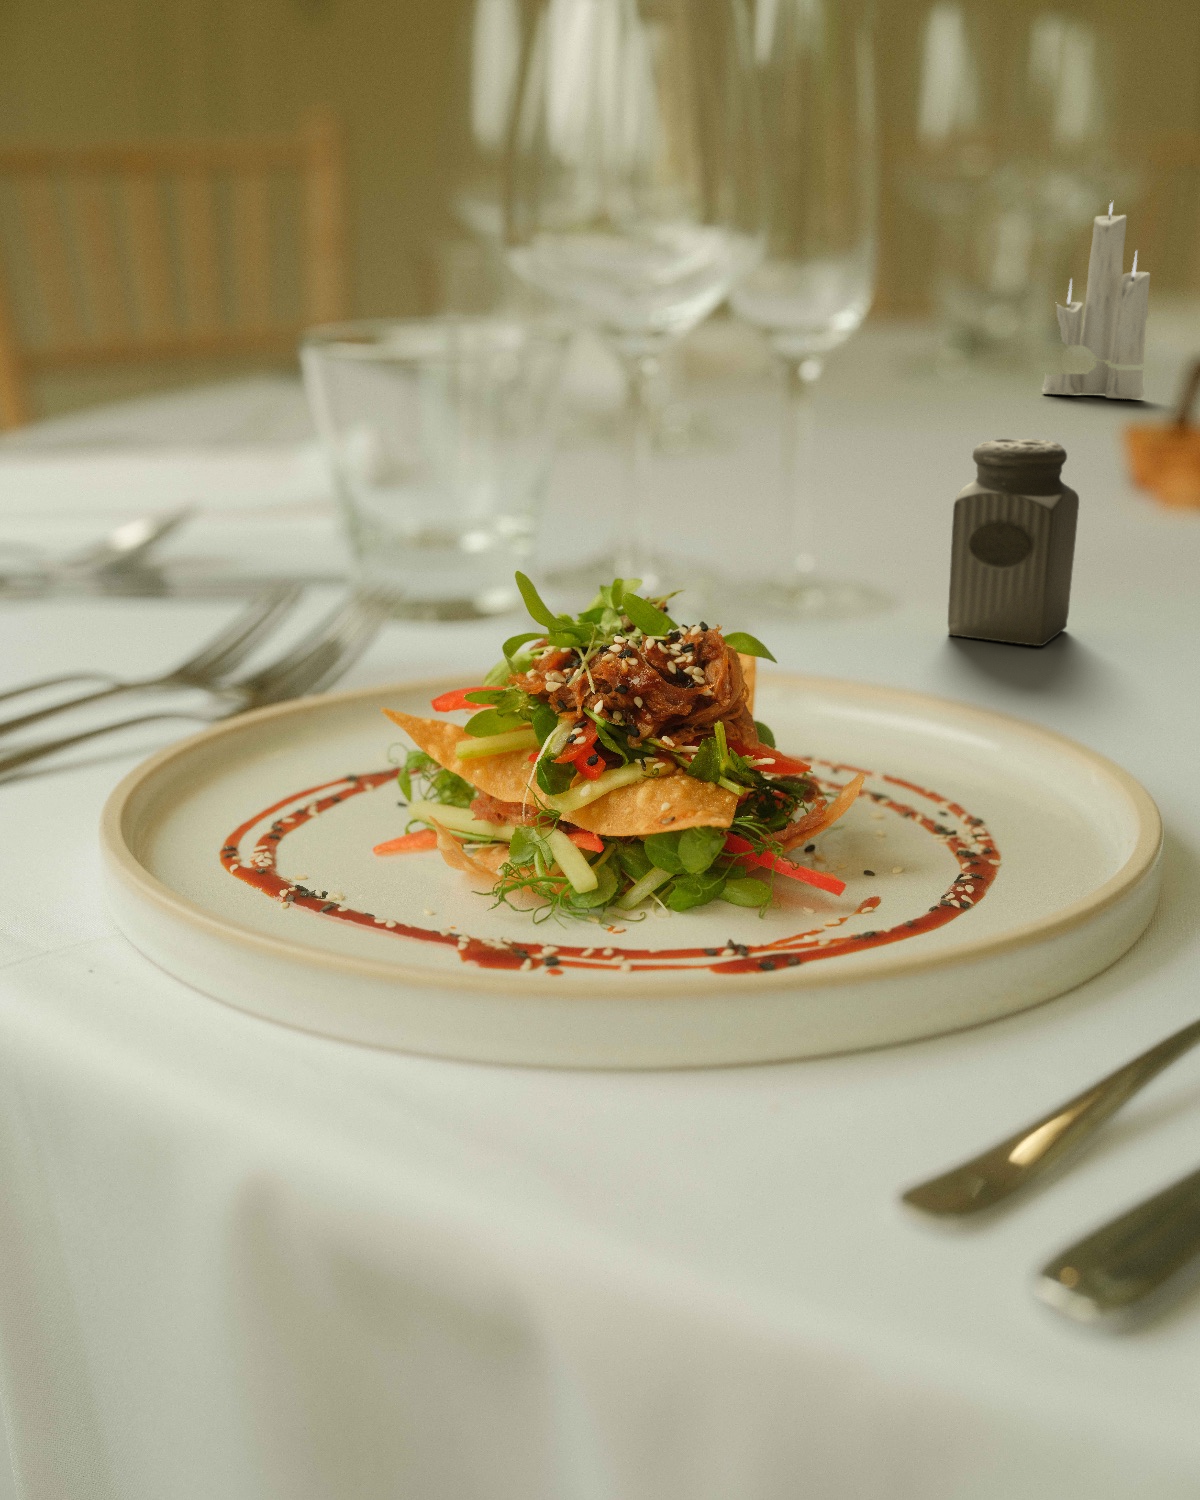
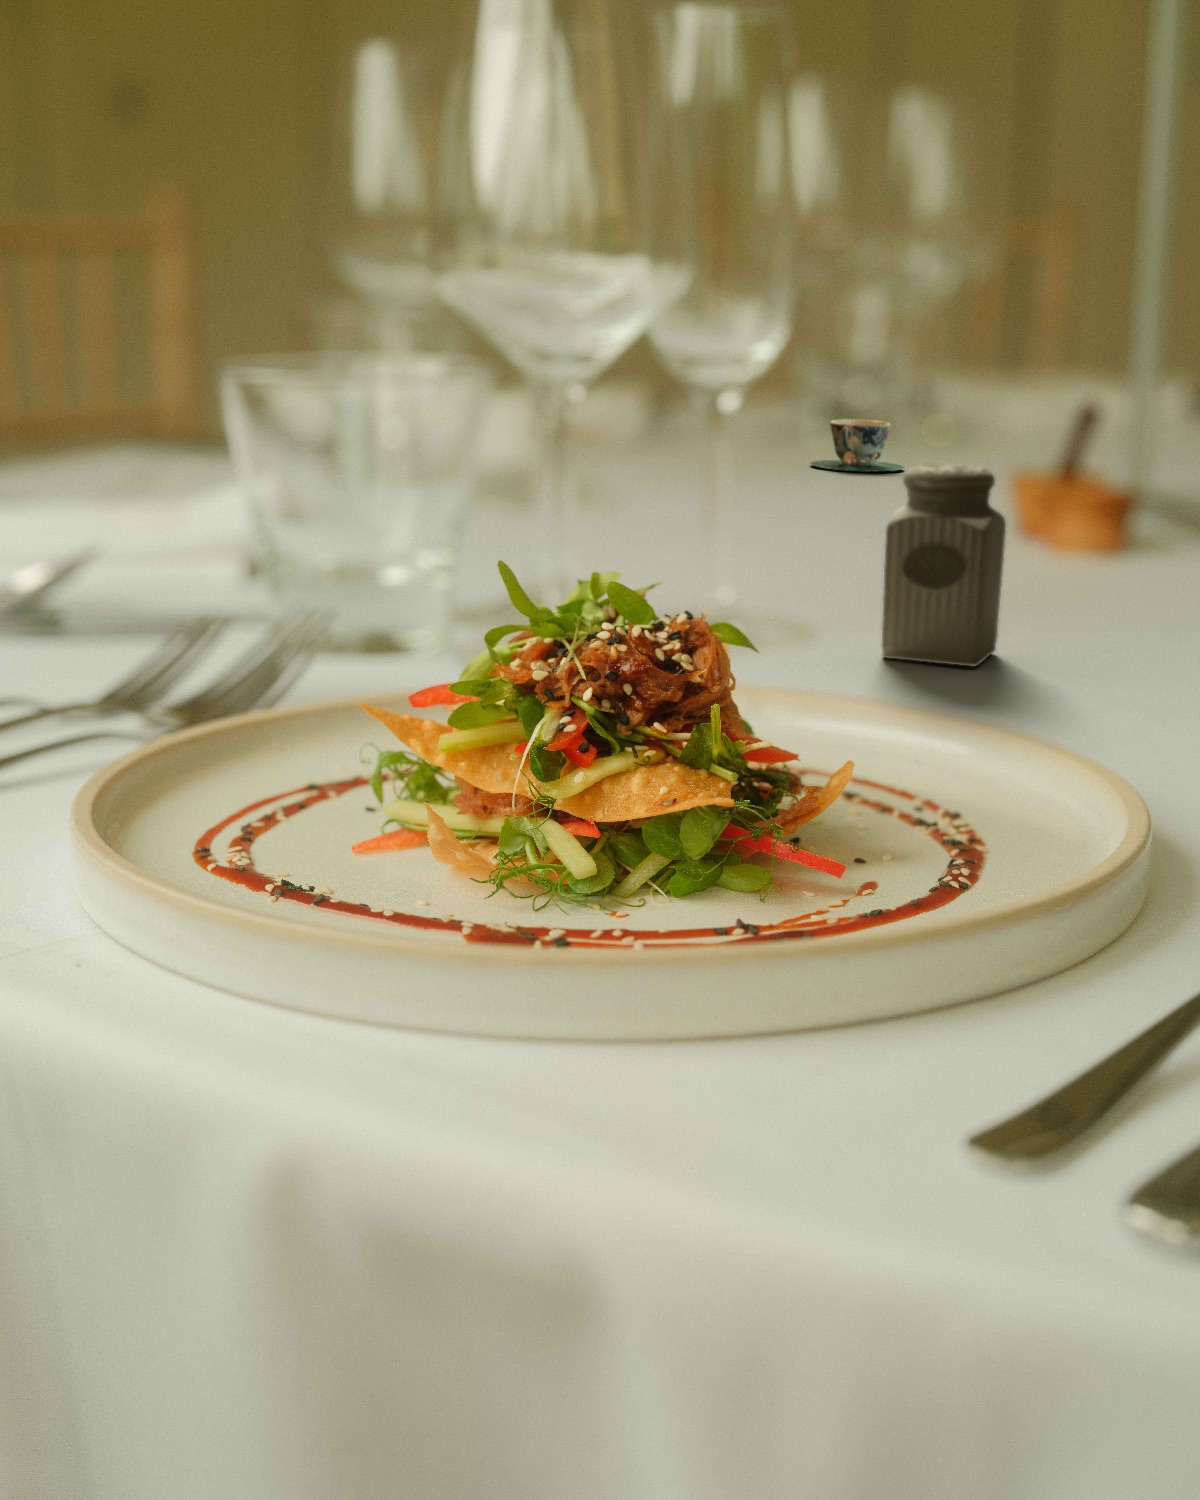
candle: present [1042,203,1150,399] -> none [924,243,1027,457]
teacup: none [920,362,1016,417] -> present [810,419,904,472]

